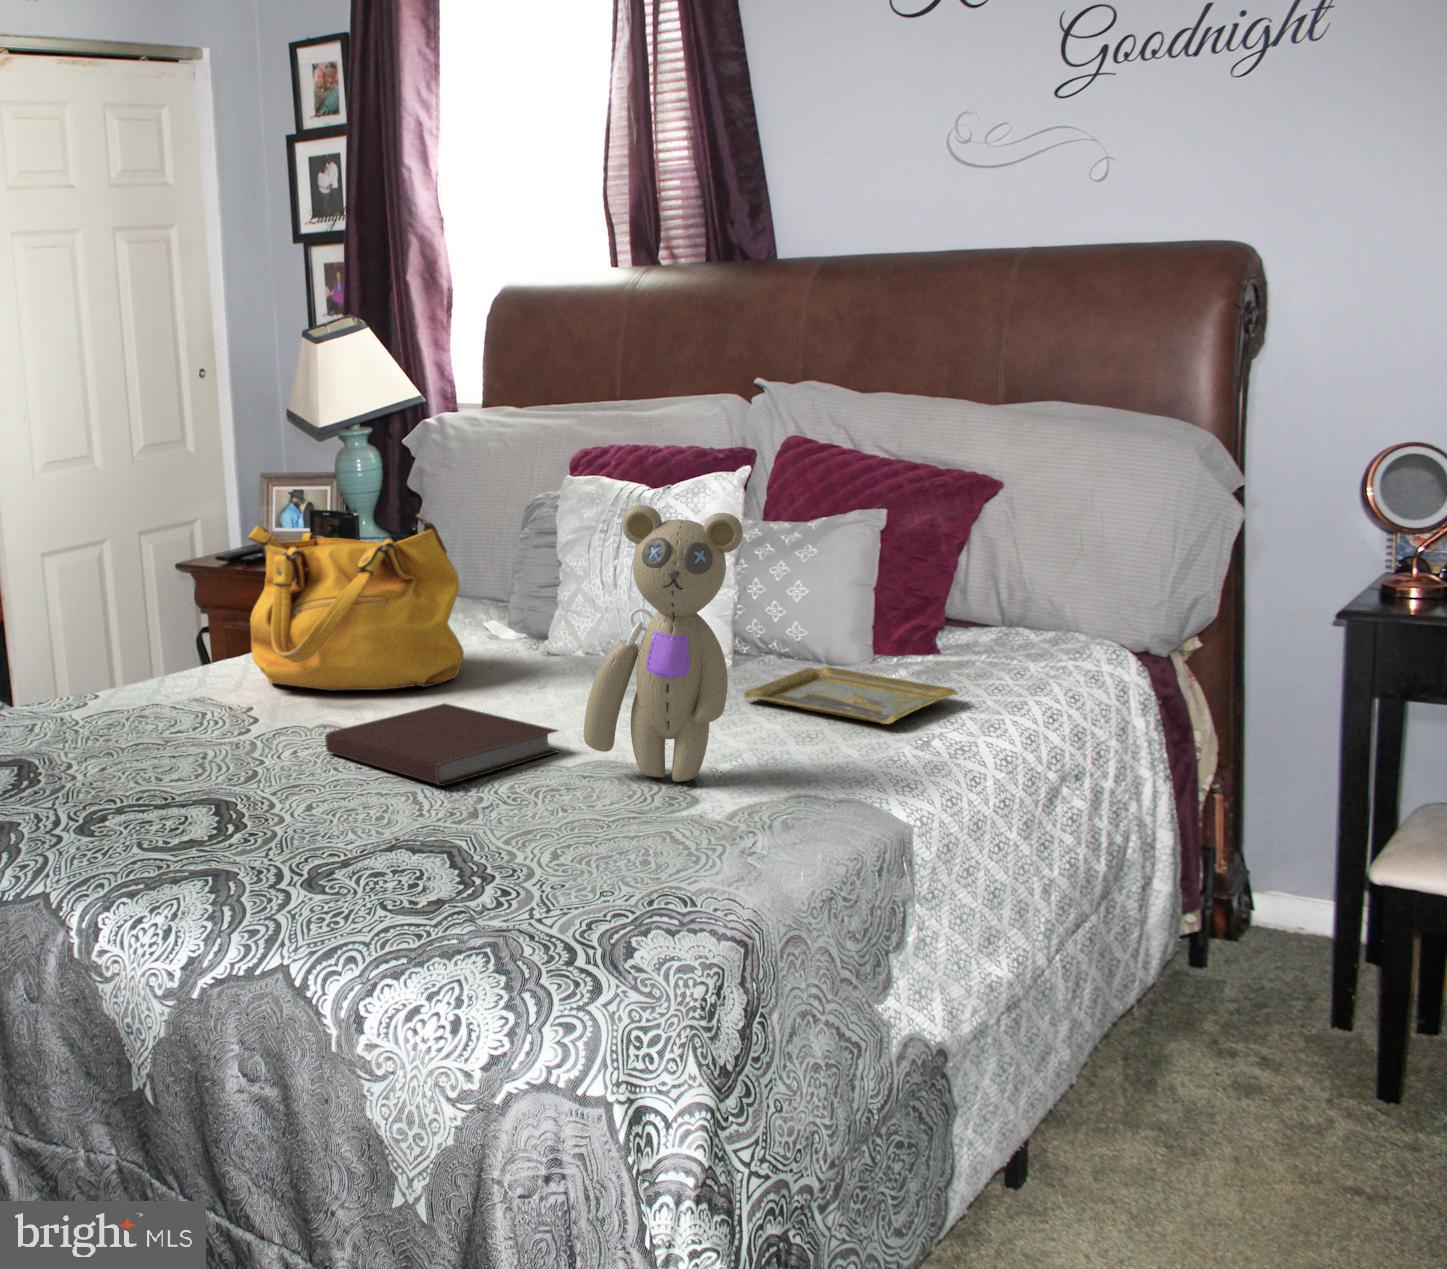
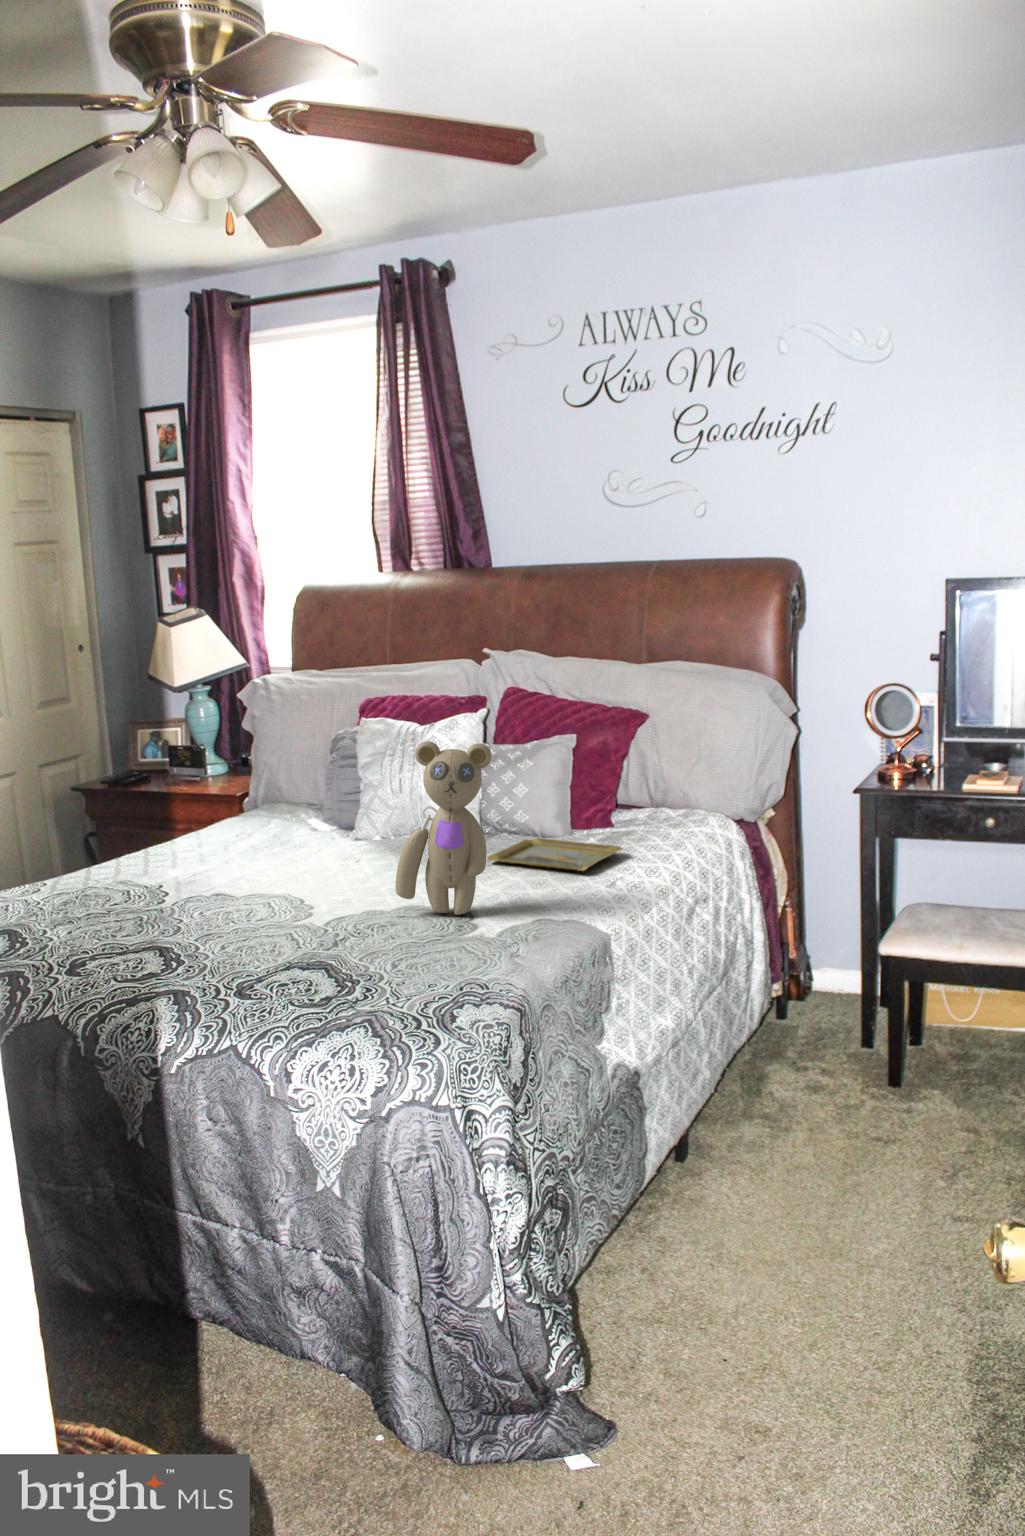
handbag: present [248,514,464,690] -> none [152,755,300,872]
notebook: present [325,703,559,786] -> none [223,876,377,928]

